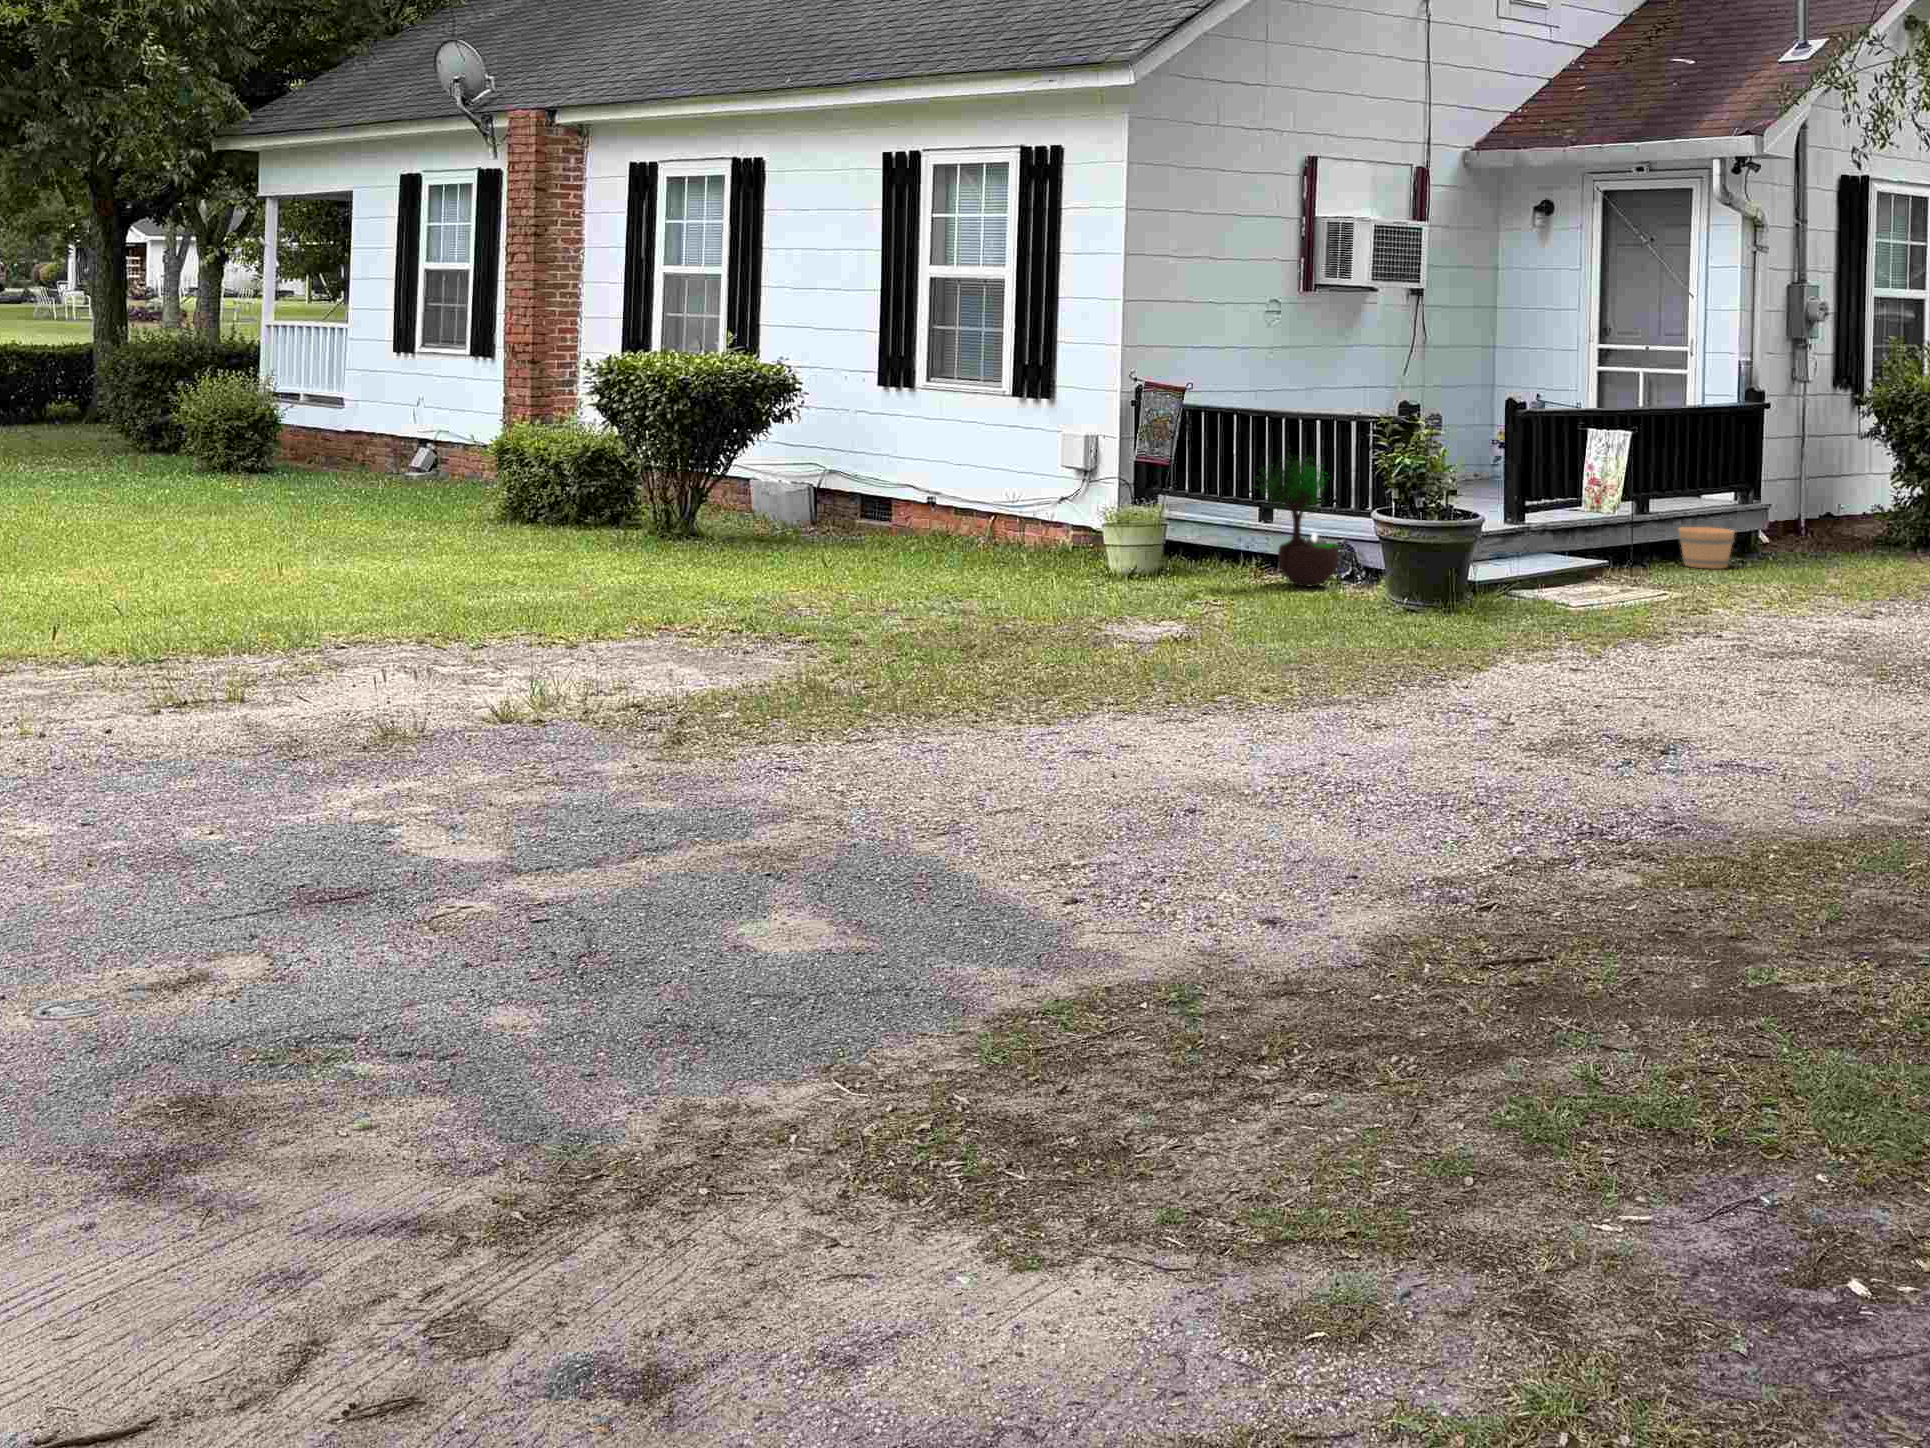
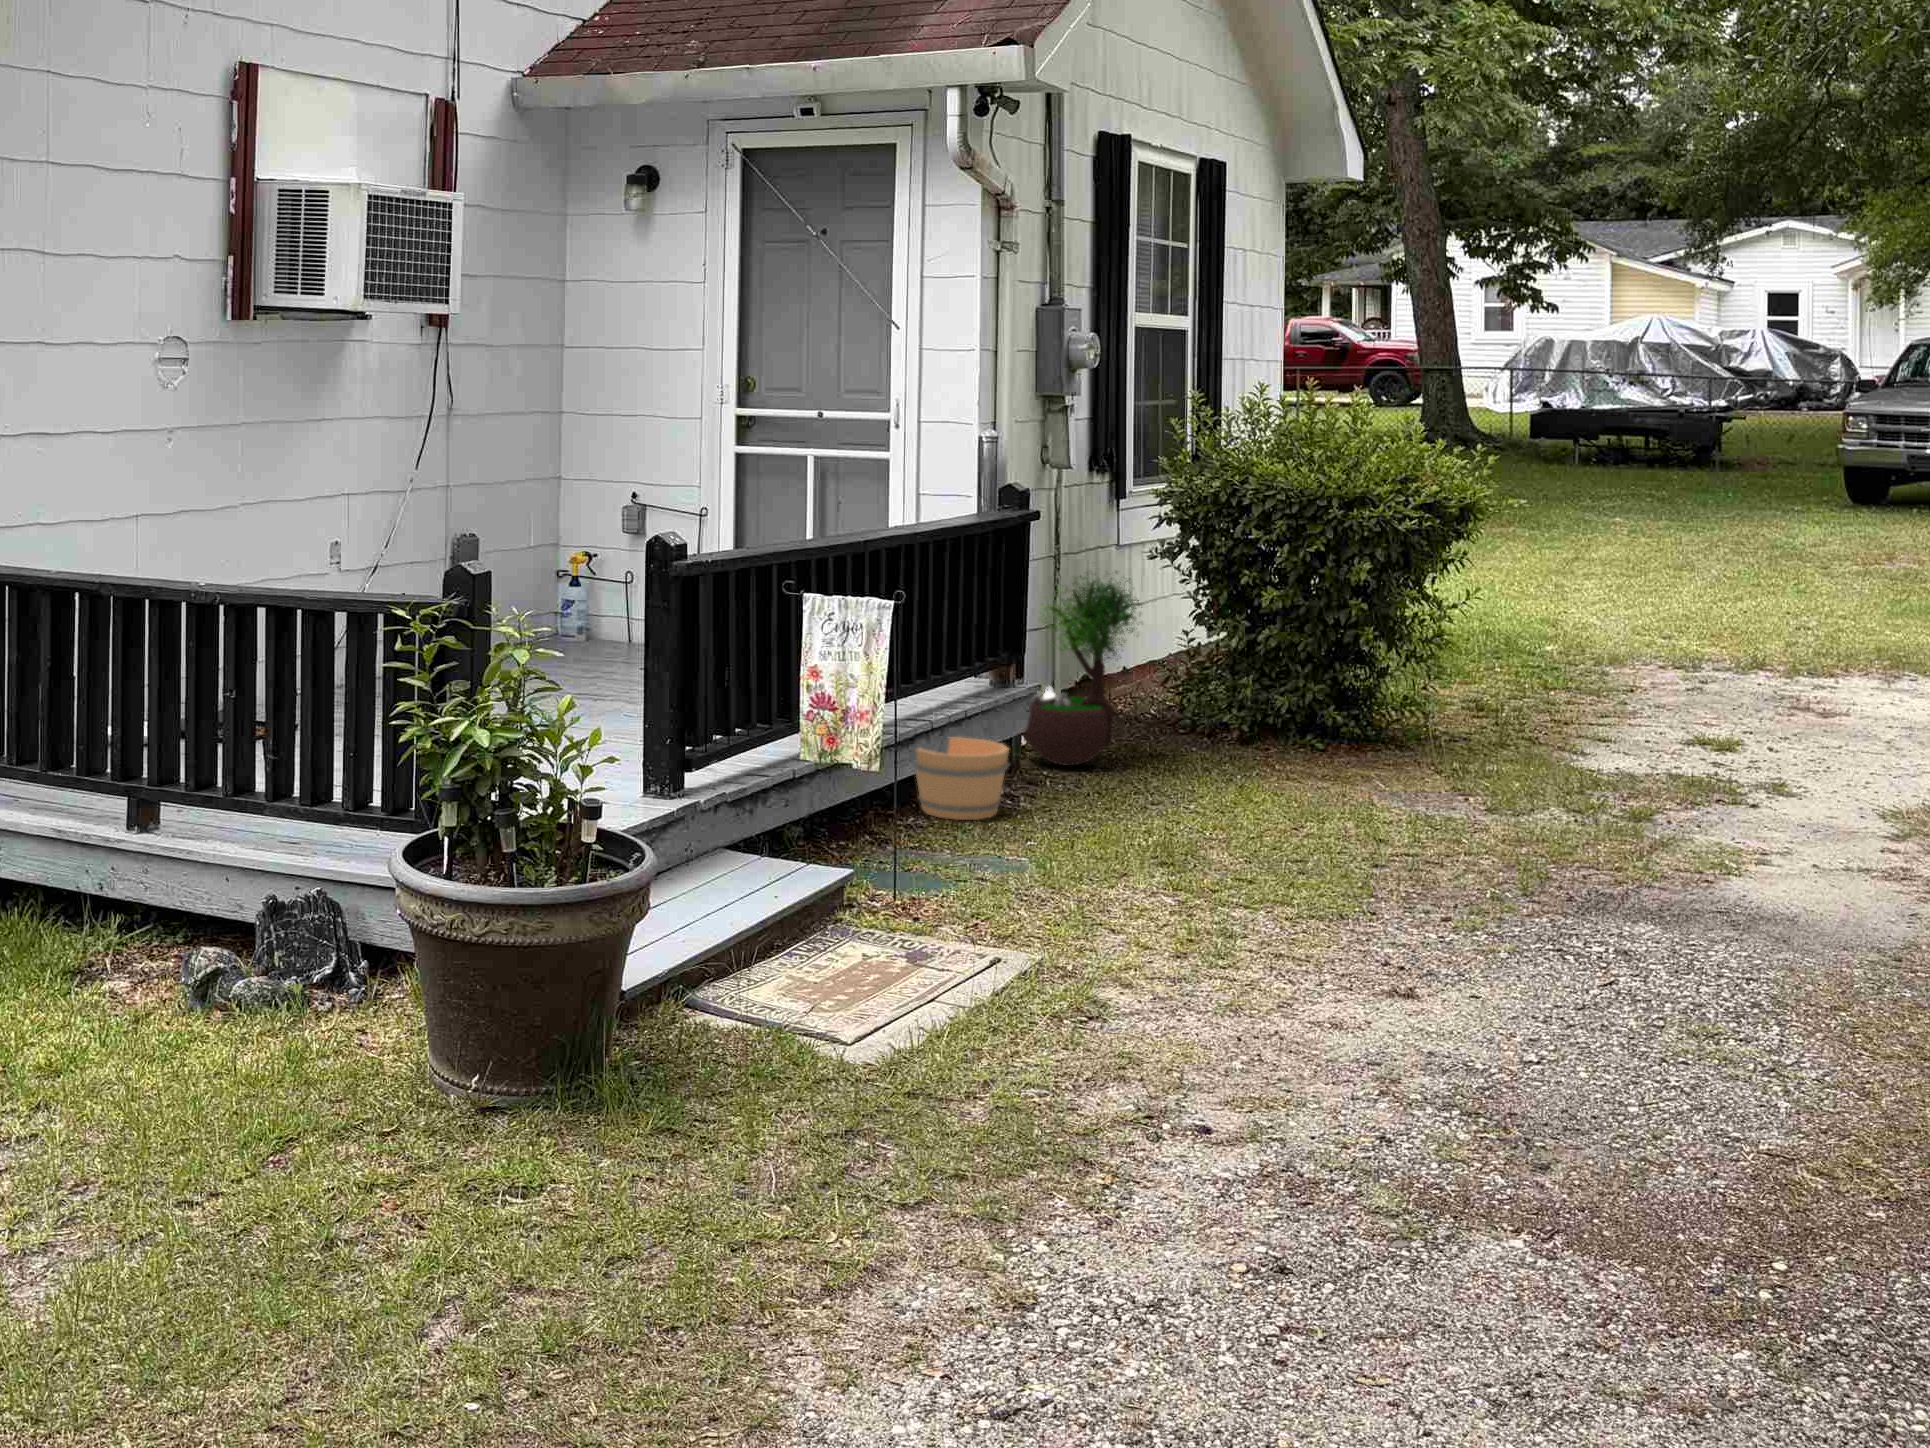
potted tree: present [1257,455,1339,586] -> present [1025,573,1142,766]

